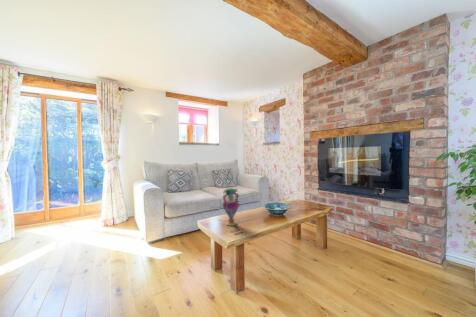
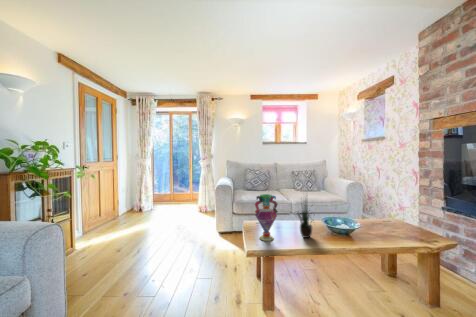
potted plant: none [247,181,265,219] -> present [297,204,312,238]

